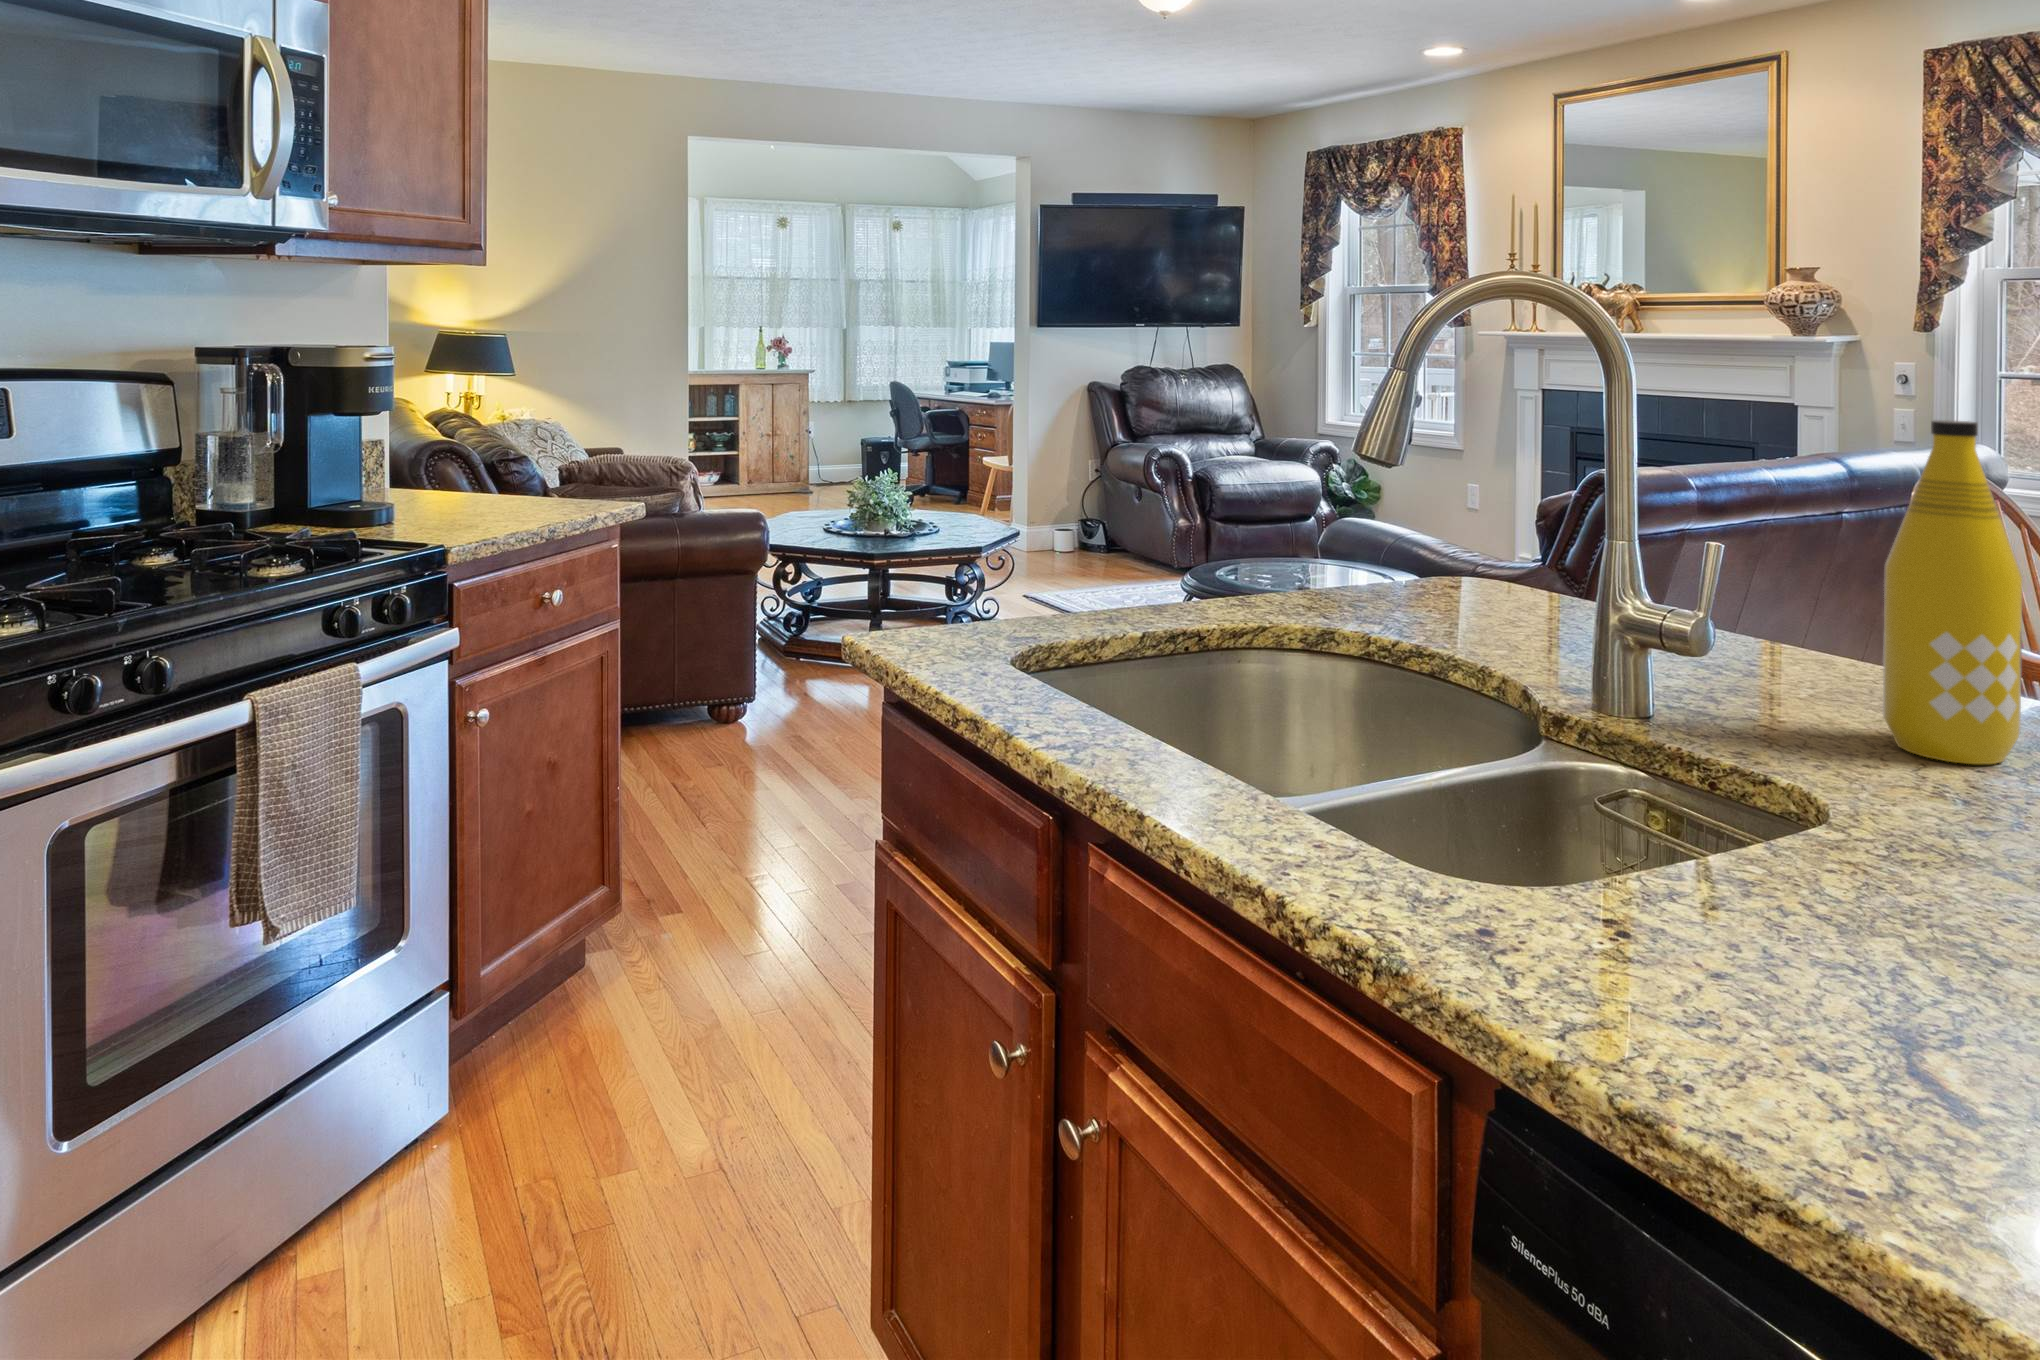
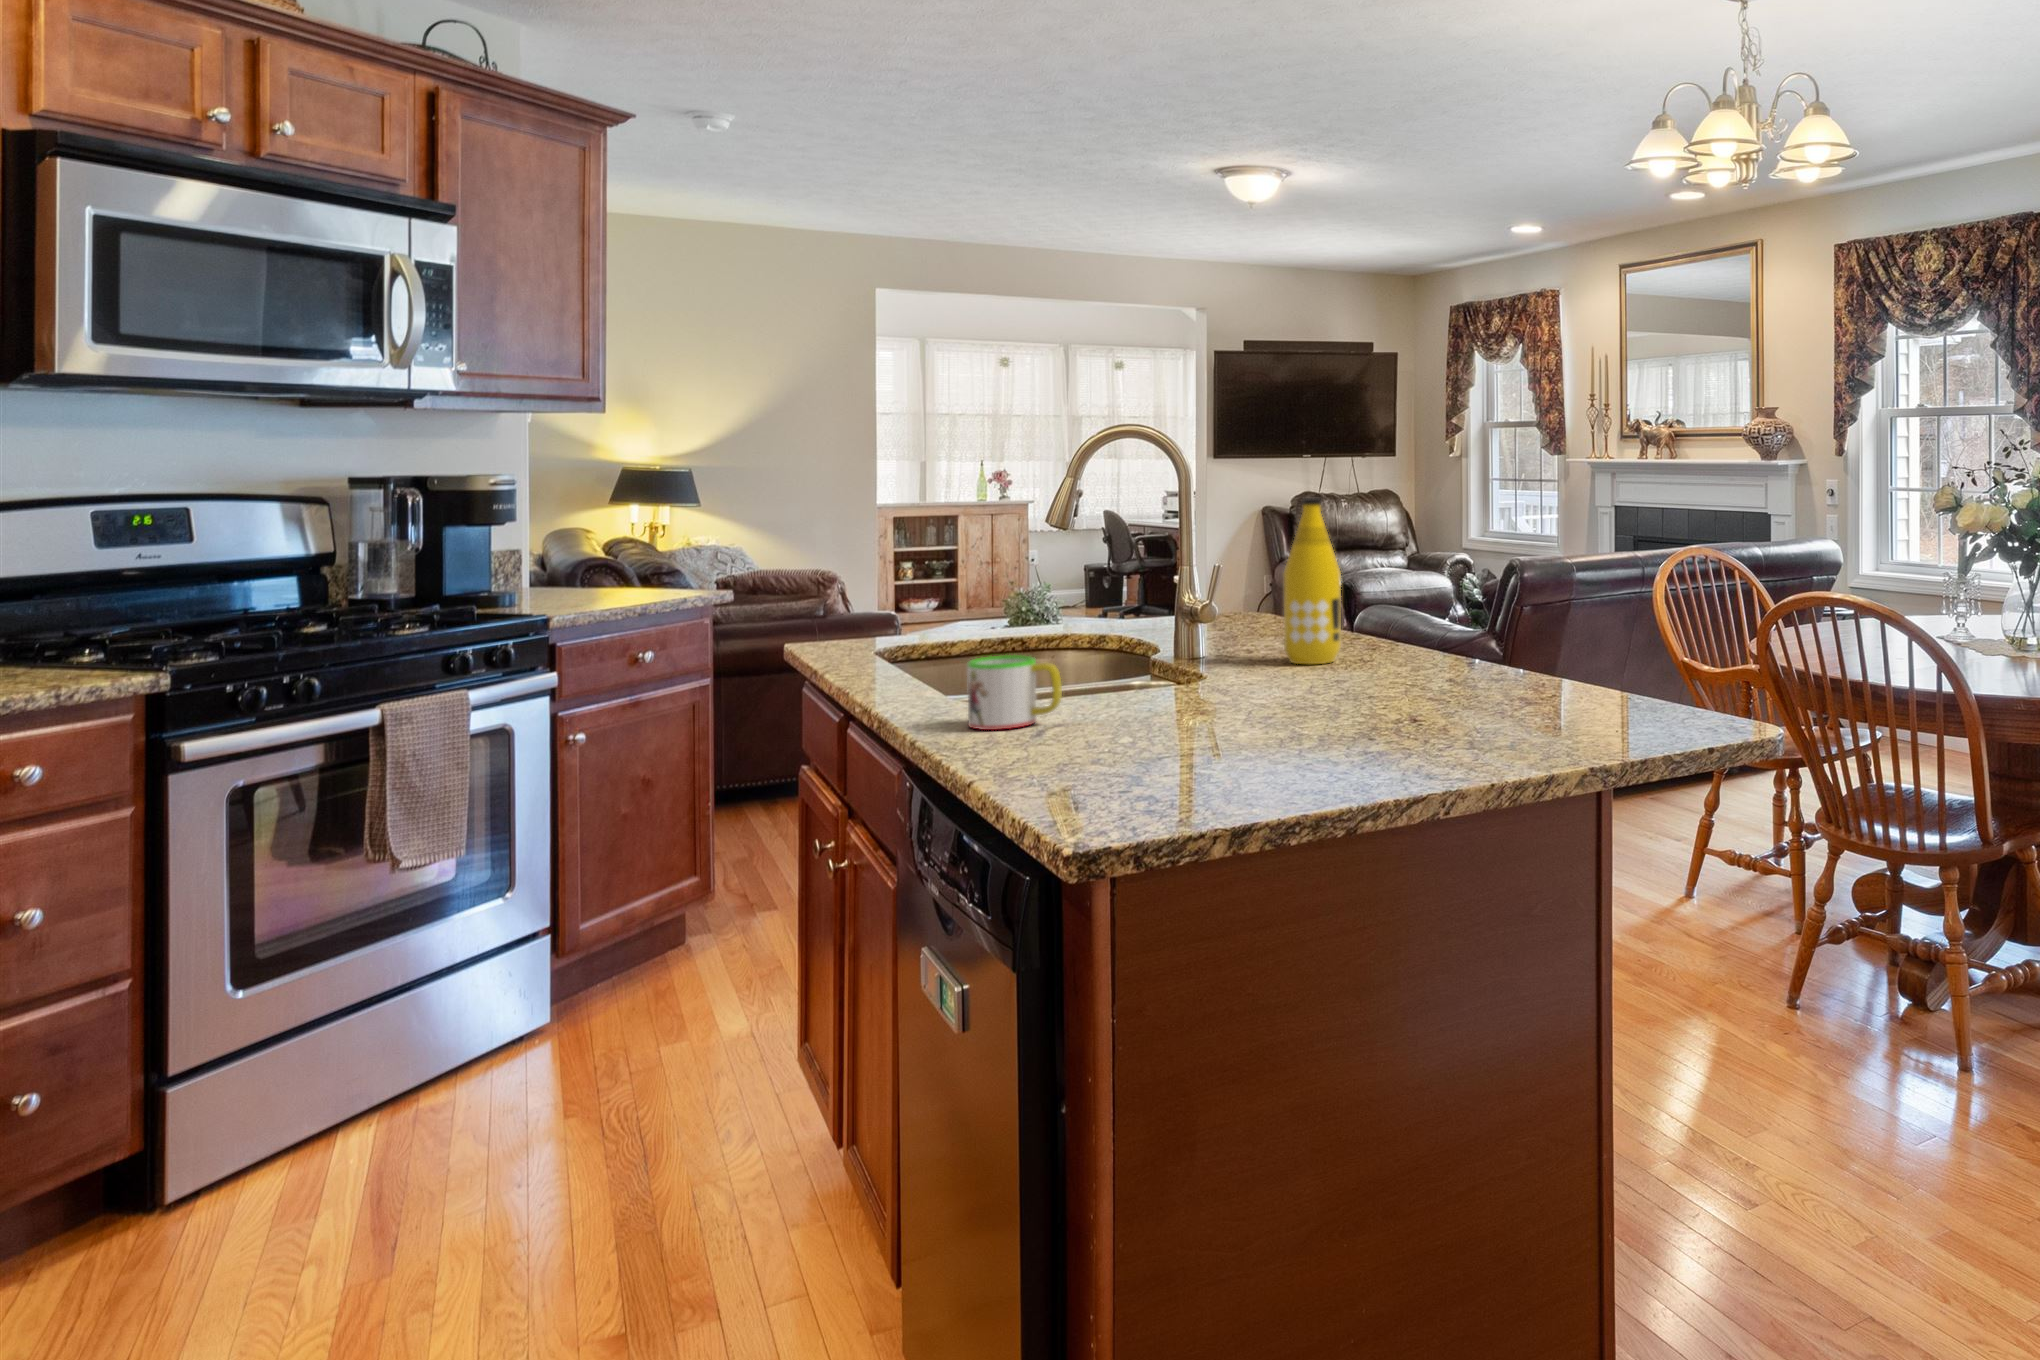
mug: none [1689,840,1957,1078] -> present [967,655,1062,730]

